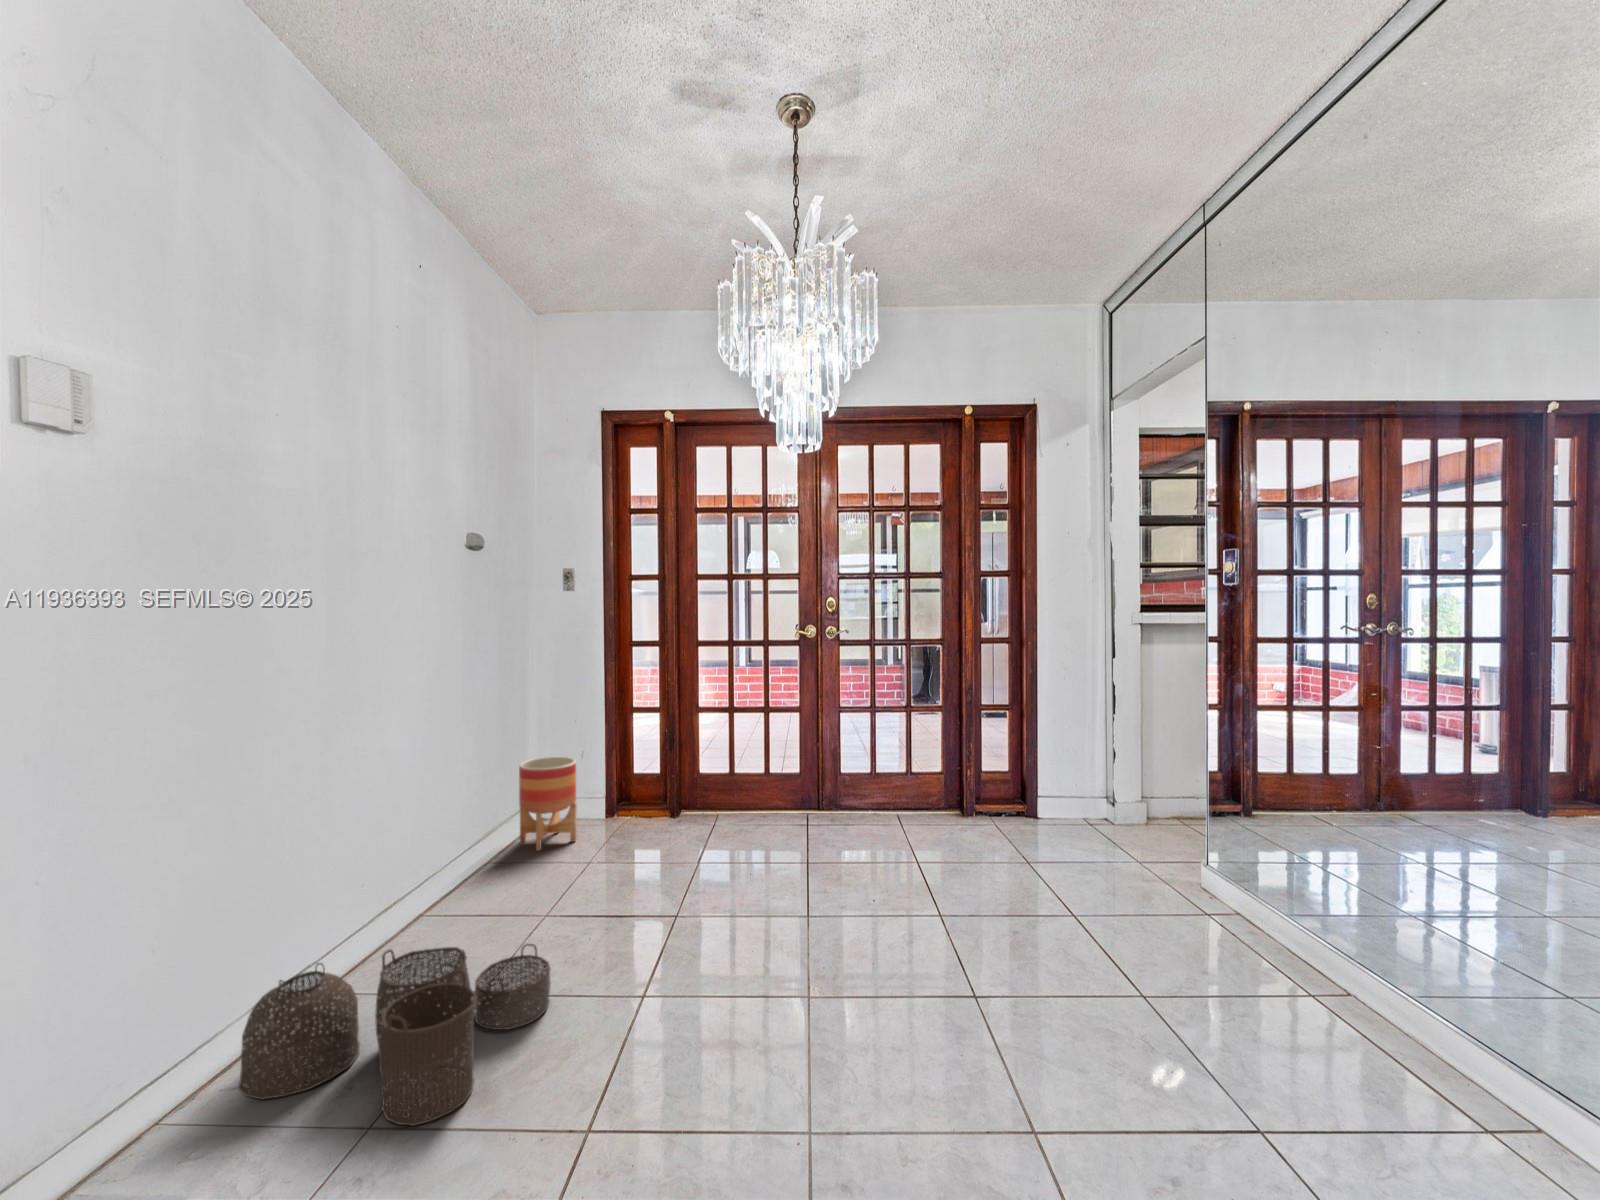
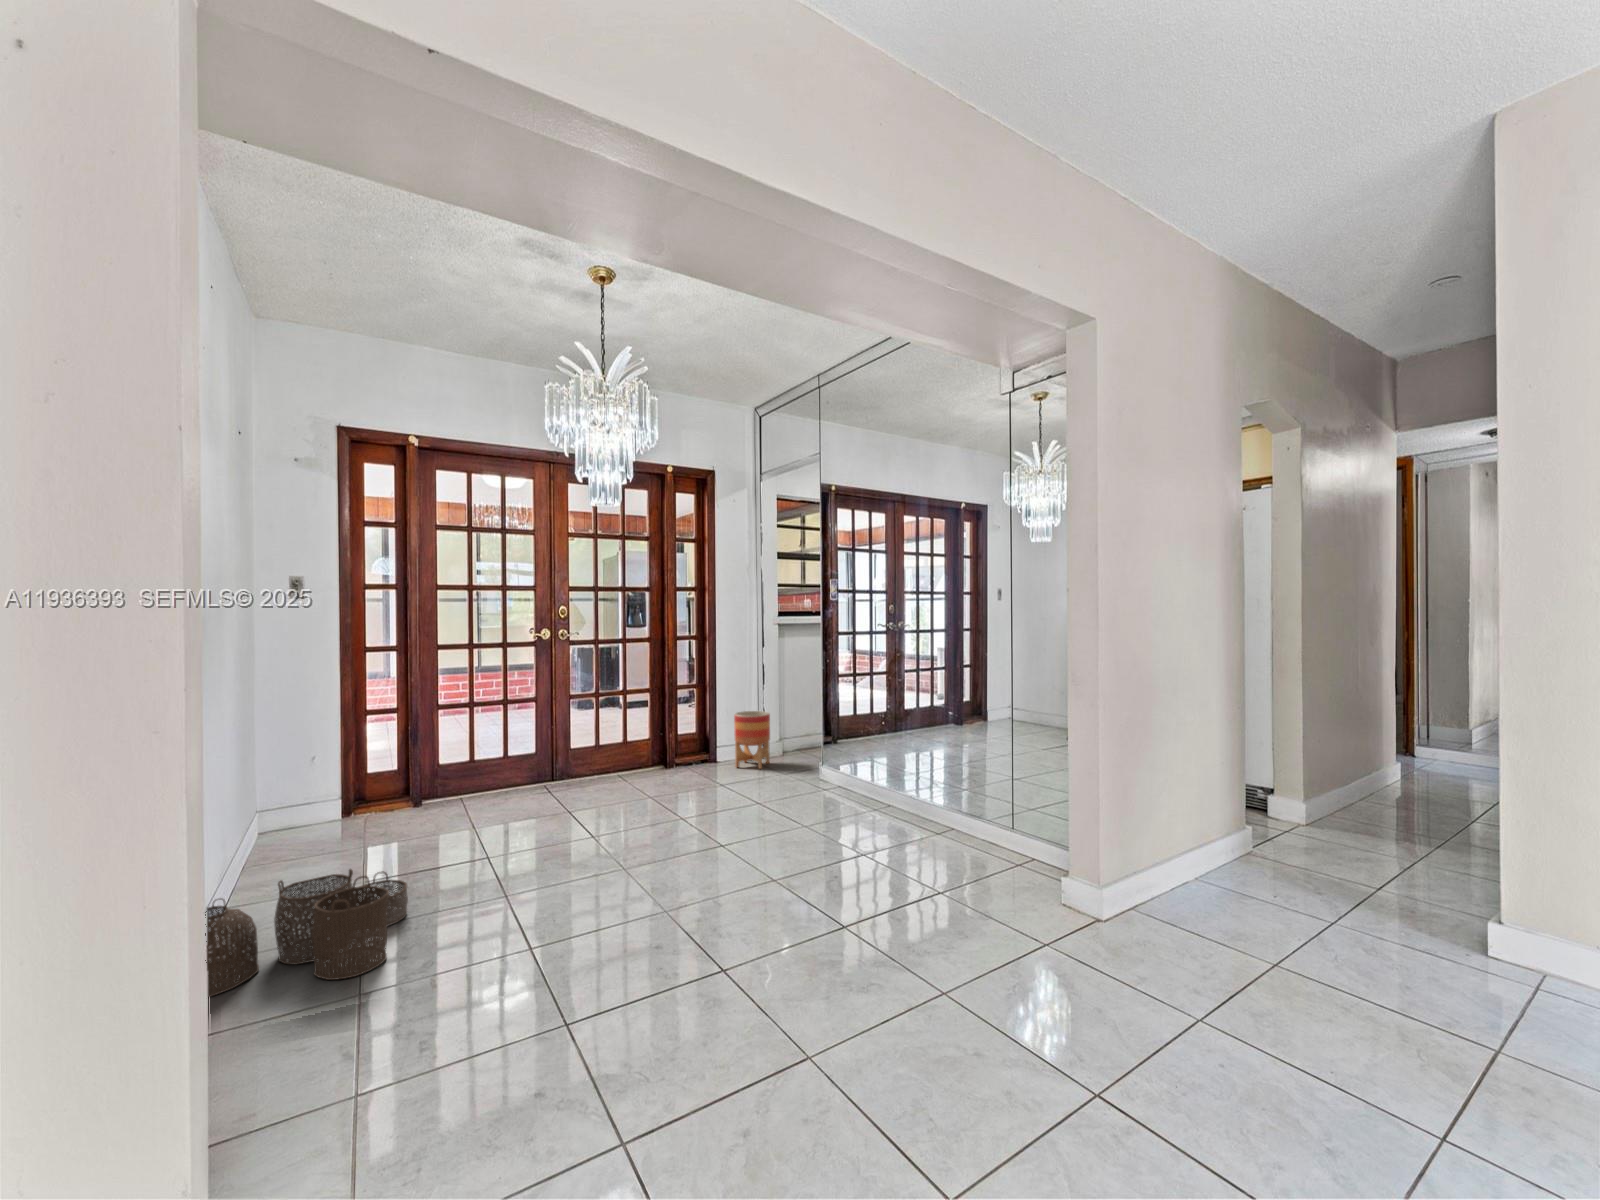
planter: present [519,757,577,851] -> present [734,711,770,769]

